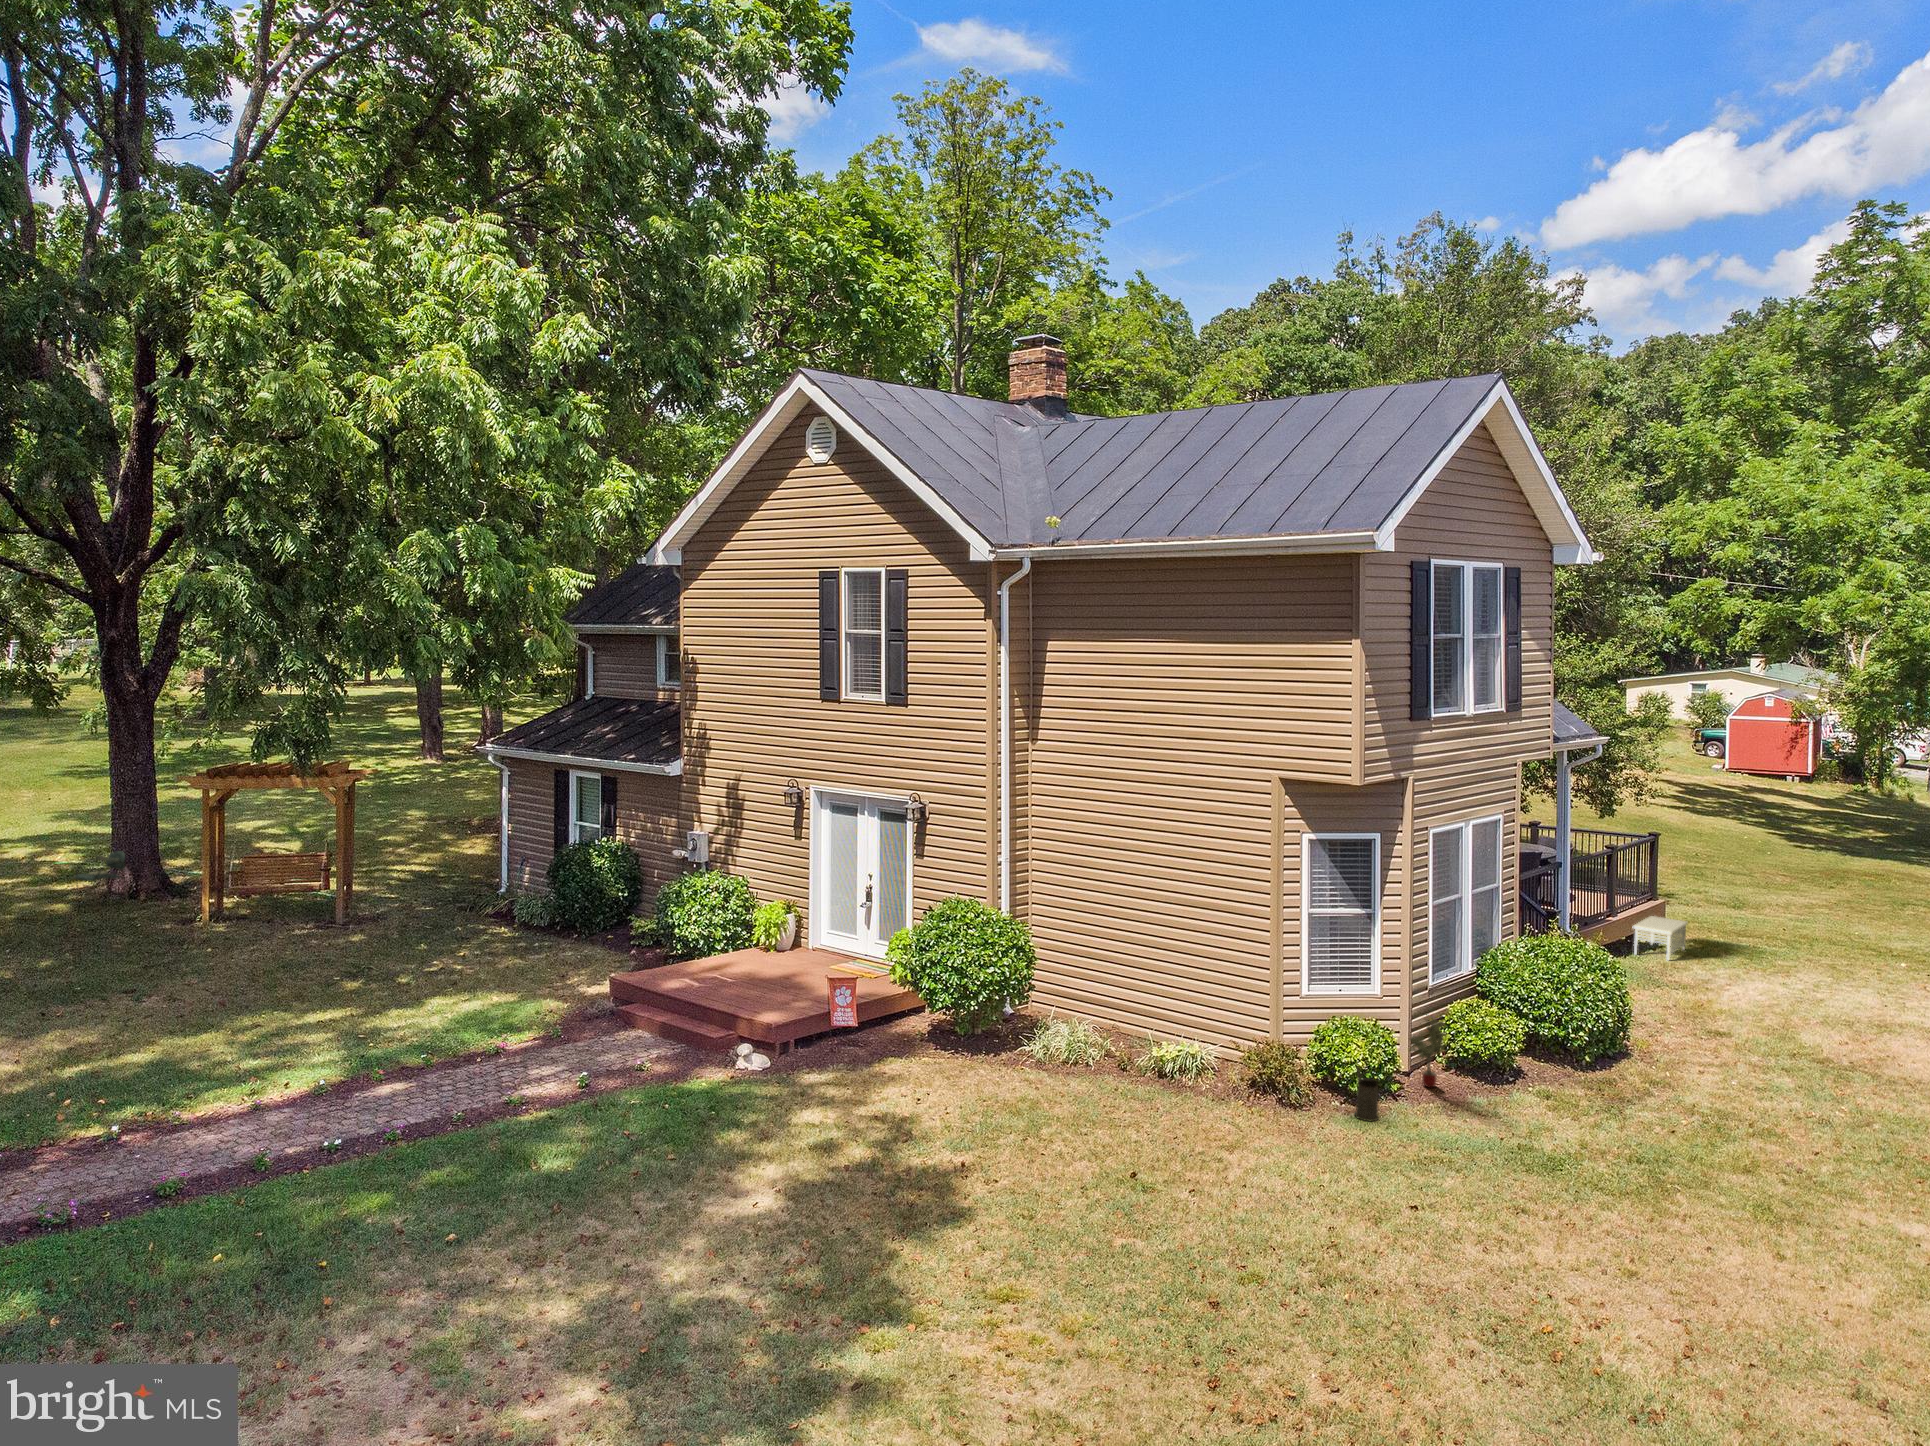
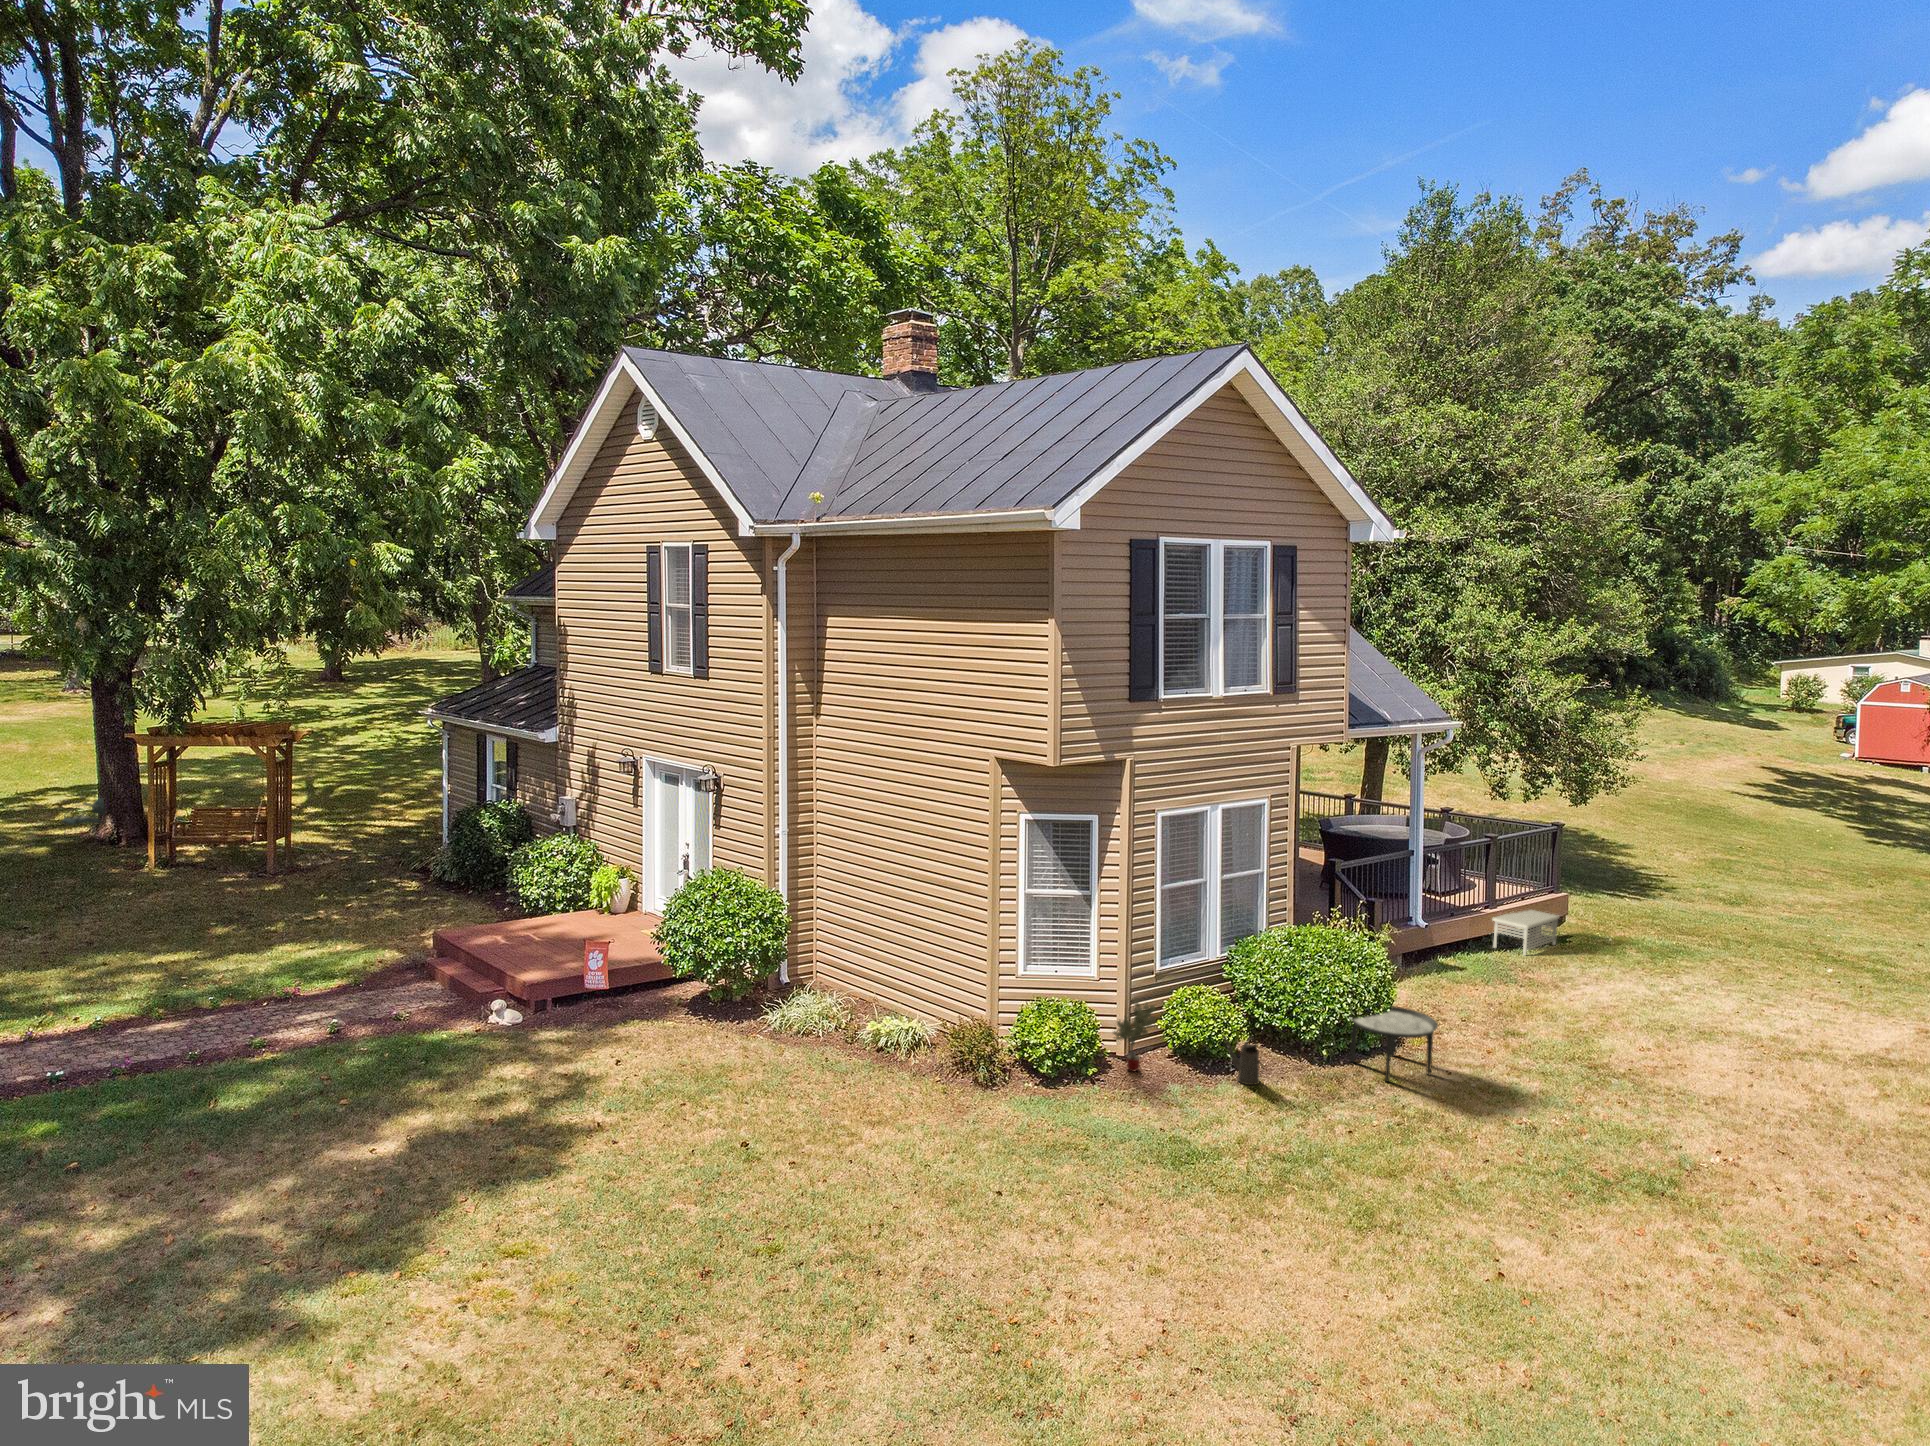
round table: none [1613,1011,1707,1085] -> present [1350,1006,1438,1082]
watering can: present [1355,1066,1379,1121] -> present [1223,1036,1264,1085]

